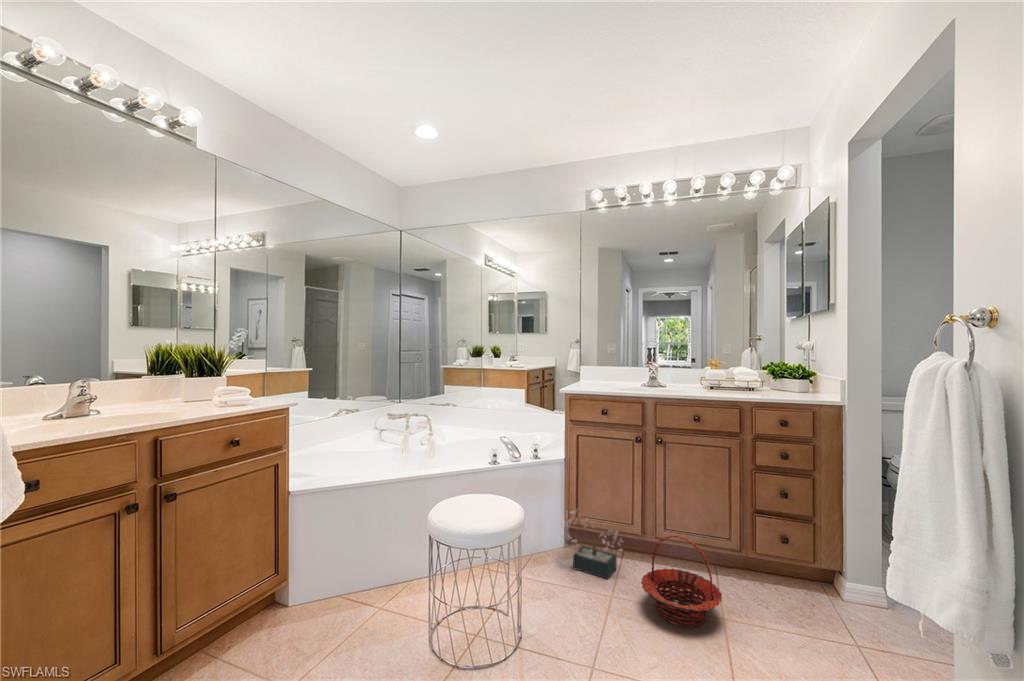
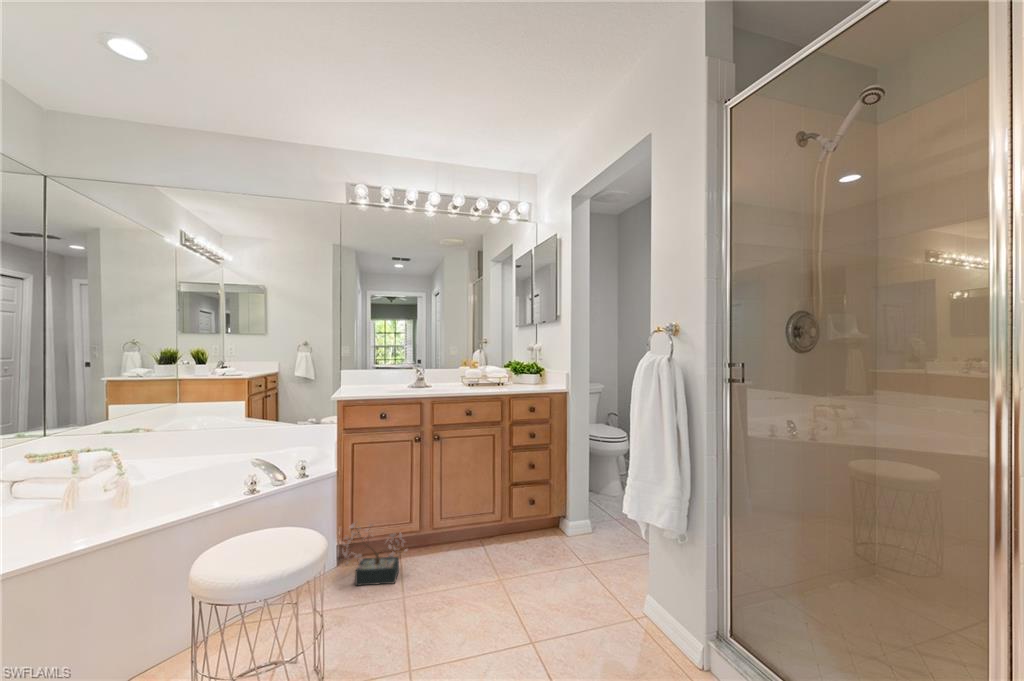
basket: present [641,535,723,627] -> none [433,520,502,601]

